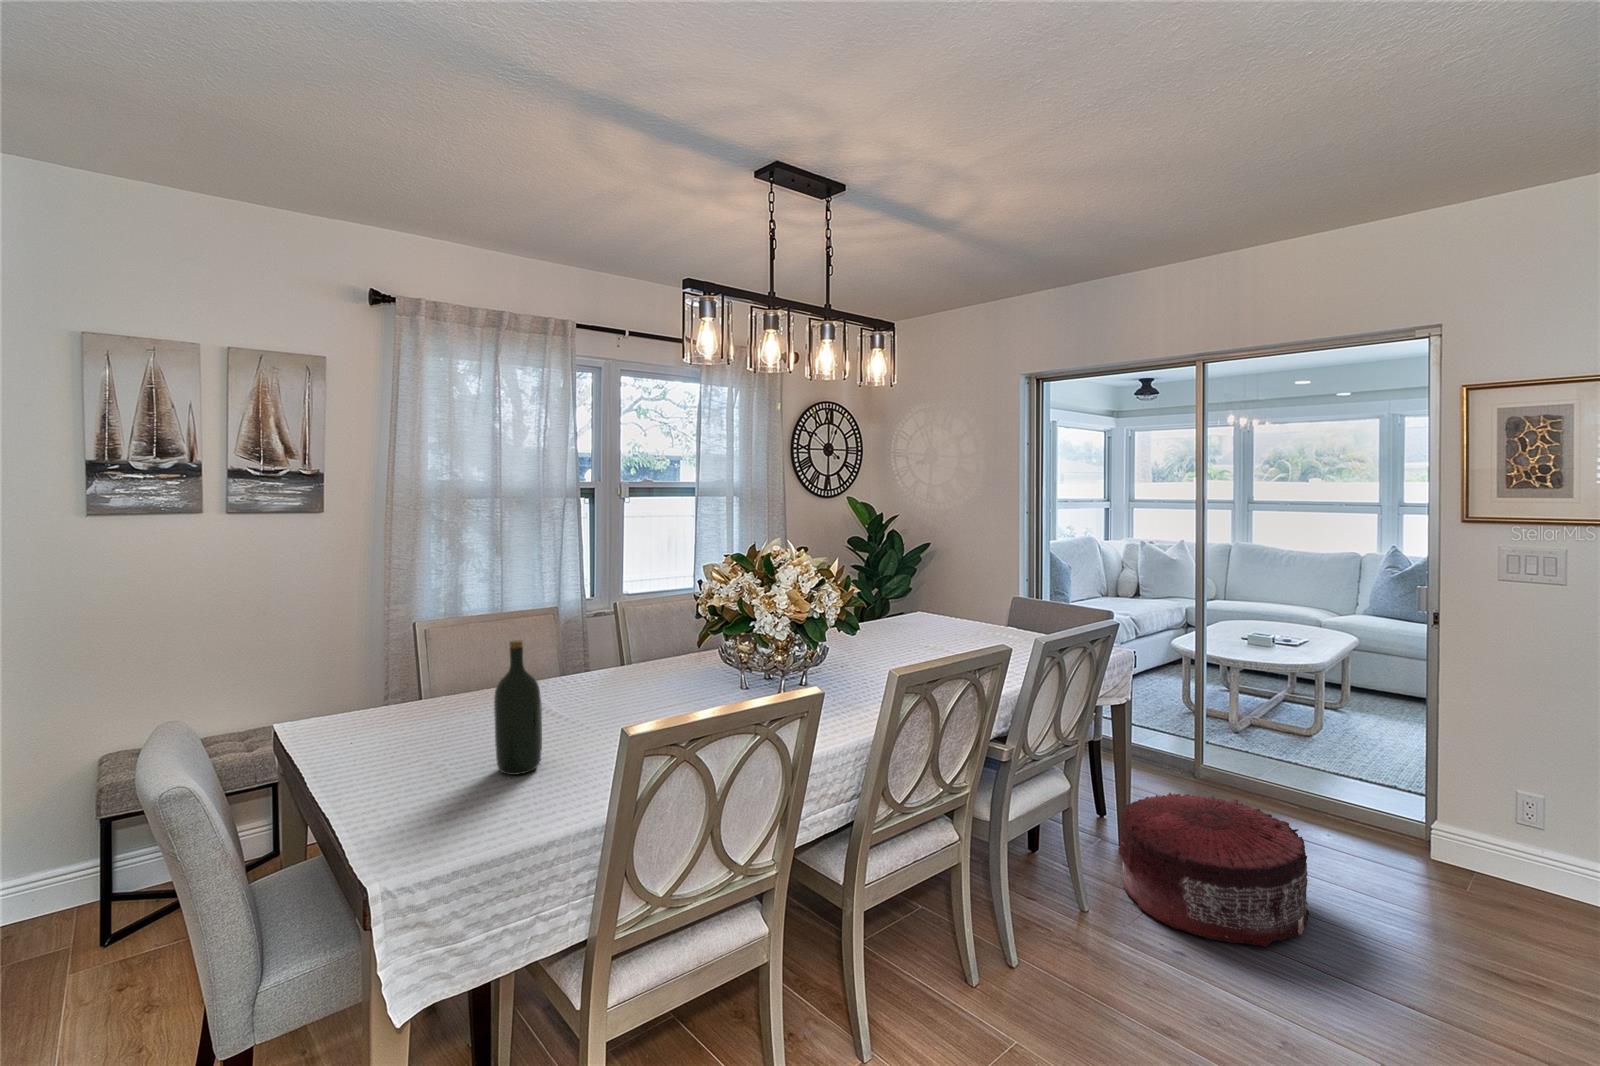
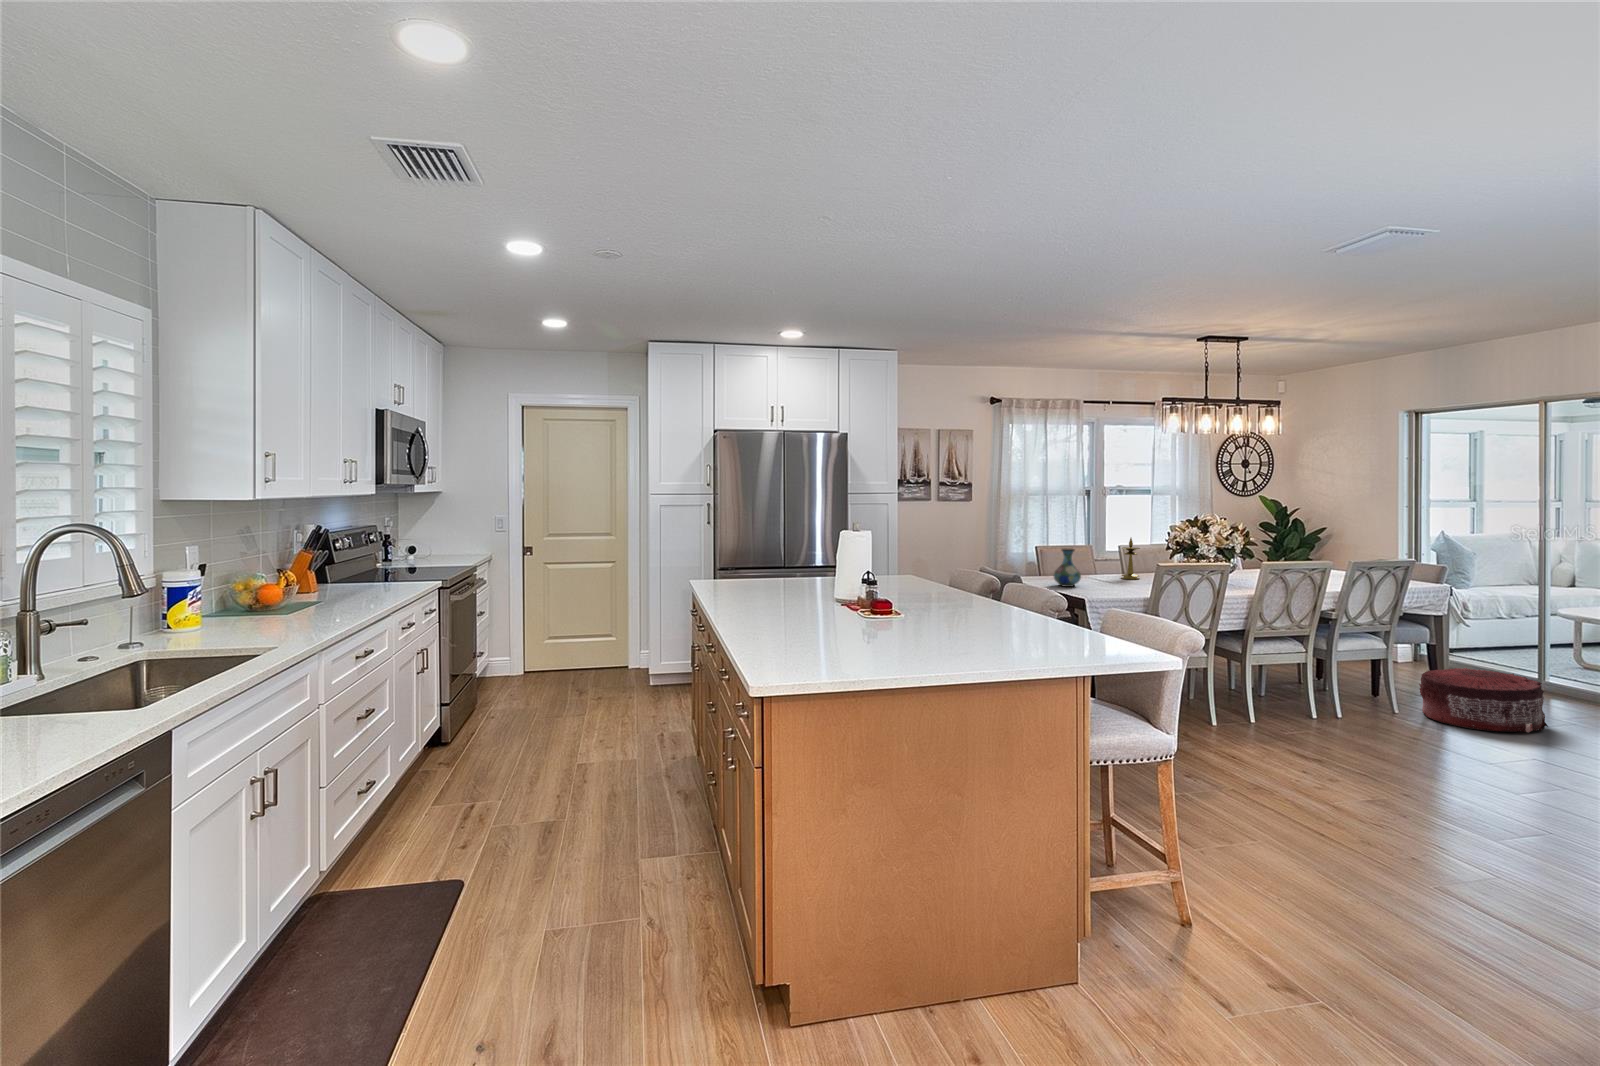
candlestick: none [603,593,644,689] -> present [1121,538,1140,579]
wine bottle: present [494,640,542,775] -> none [1097,544,1114,591]
vase: none [391,647,470,758] -> present [1054,549,1081,587]

